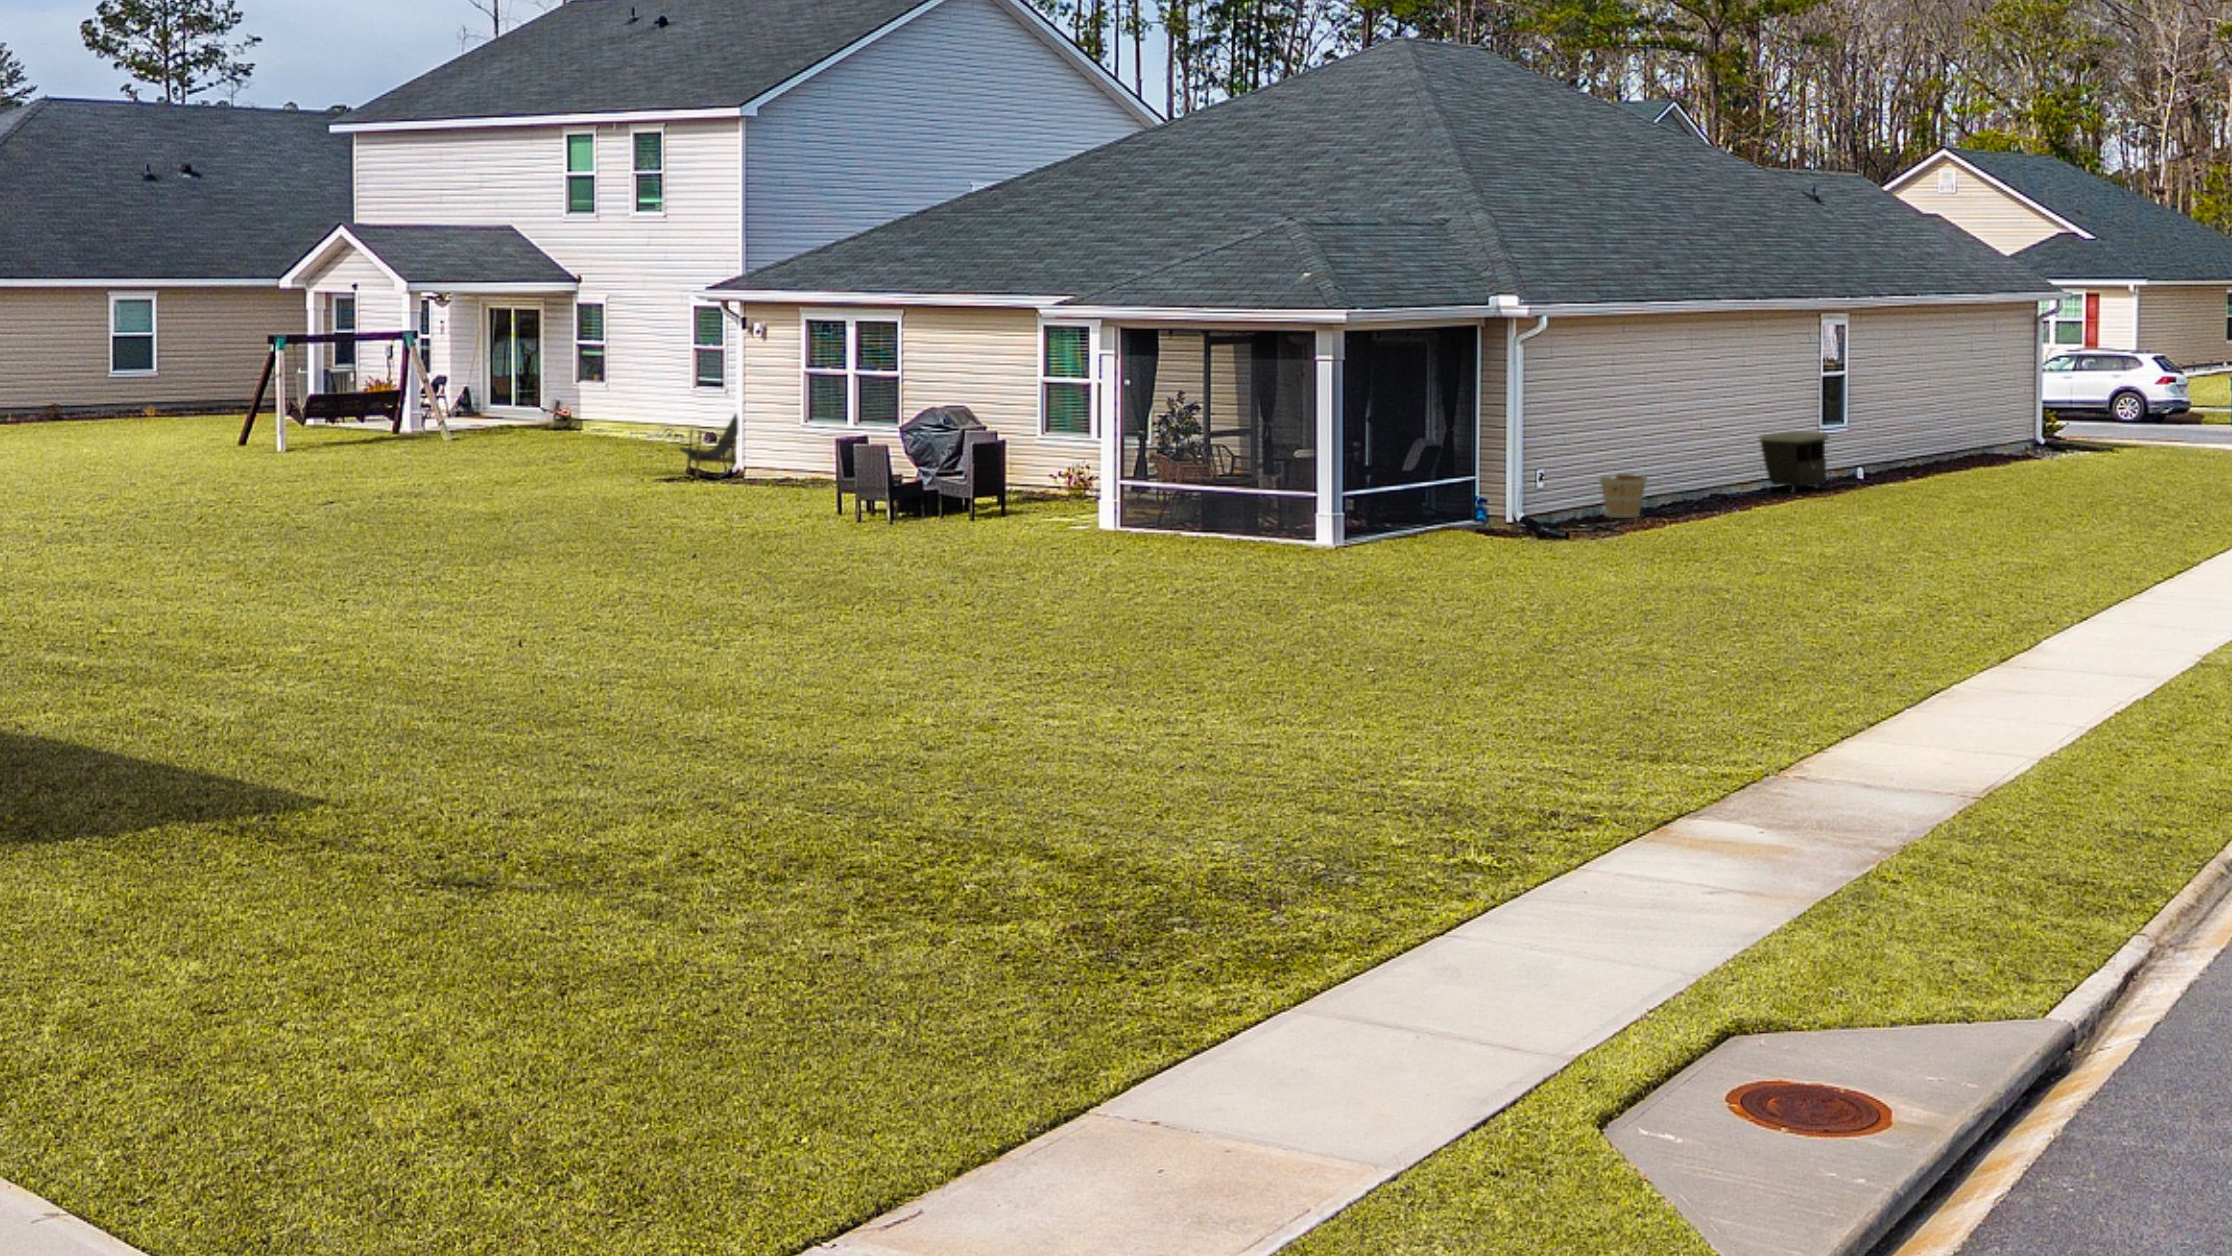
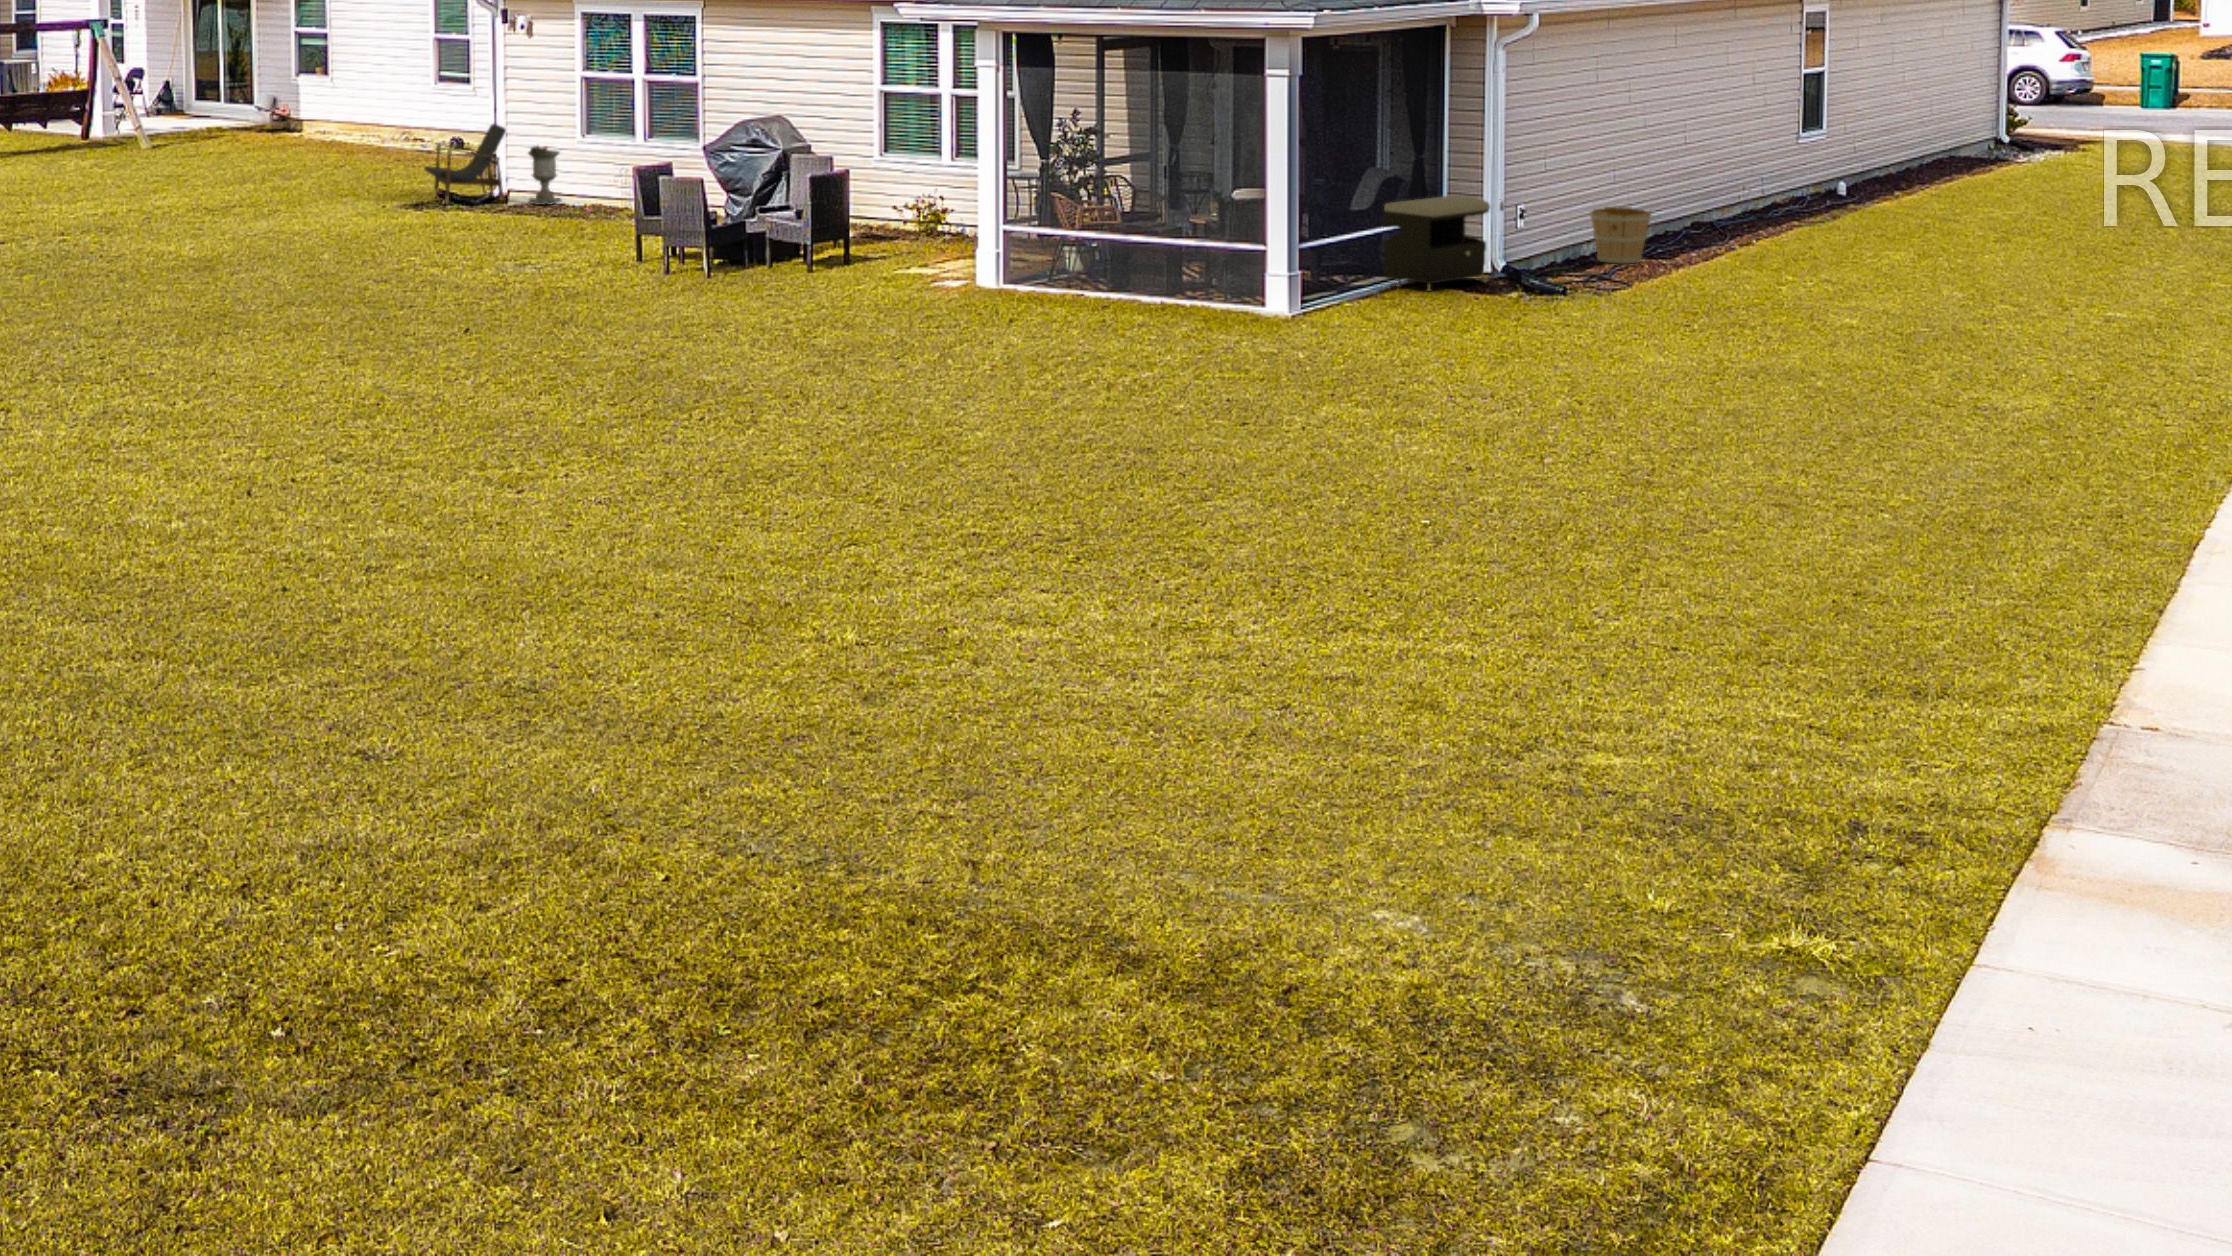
planter: none [763,429,790,478] -> present [528,146,561,205]
storage bench: present [1760,431,1828,490] -> present [1383,195,1504,291]

